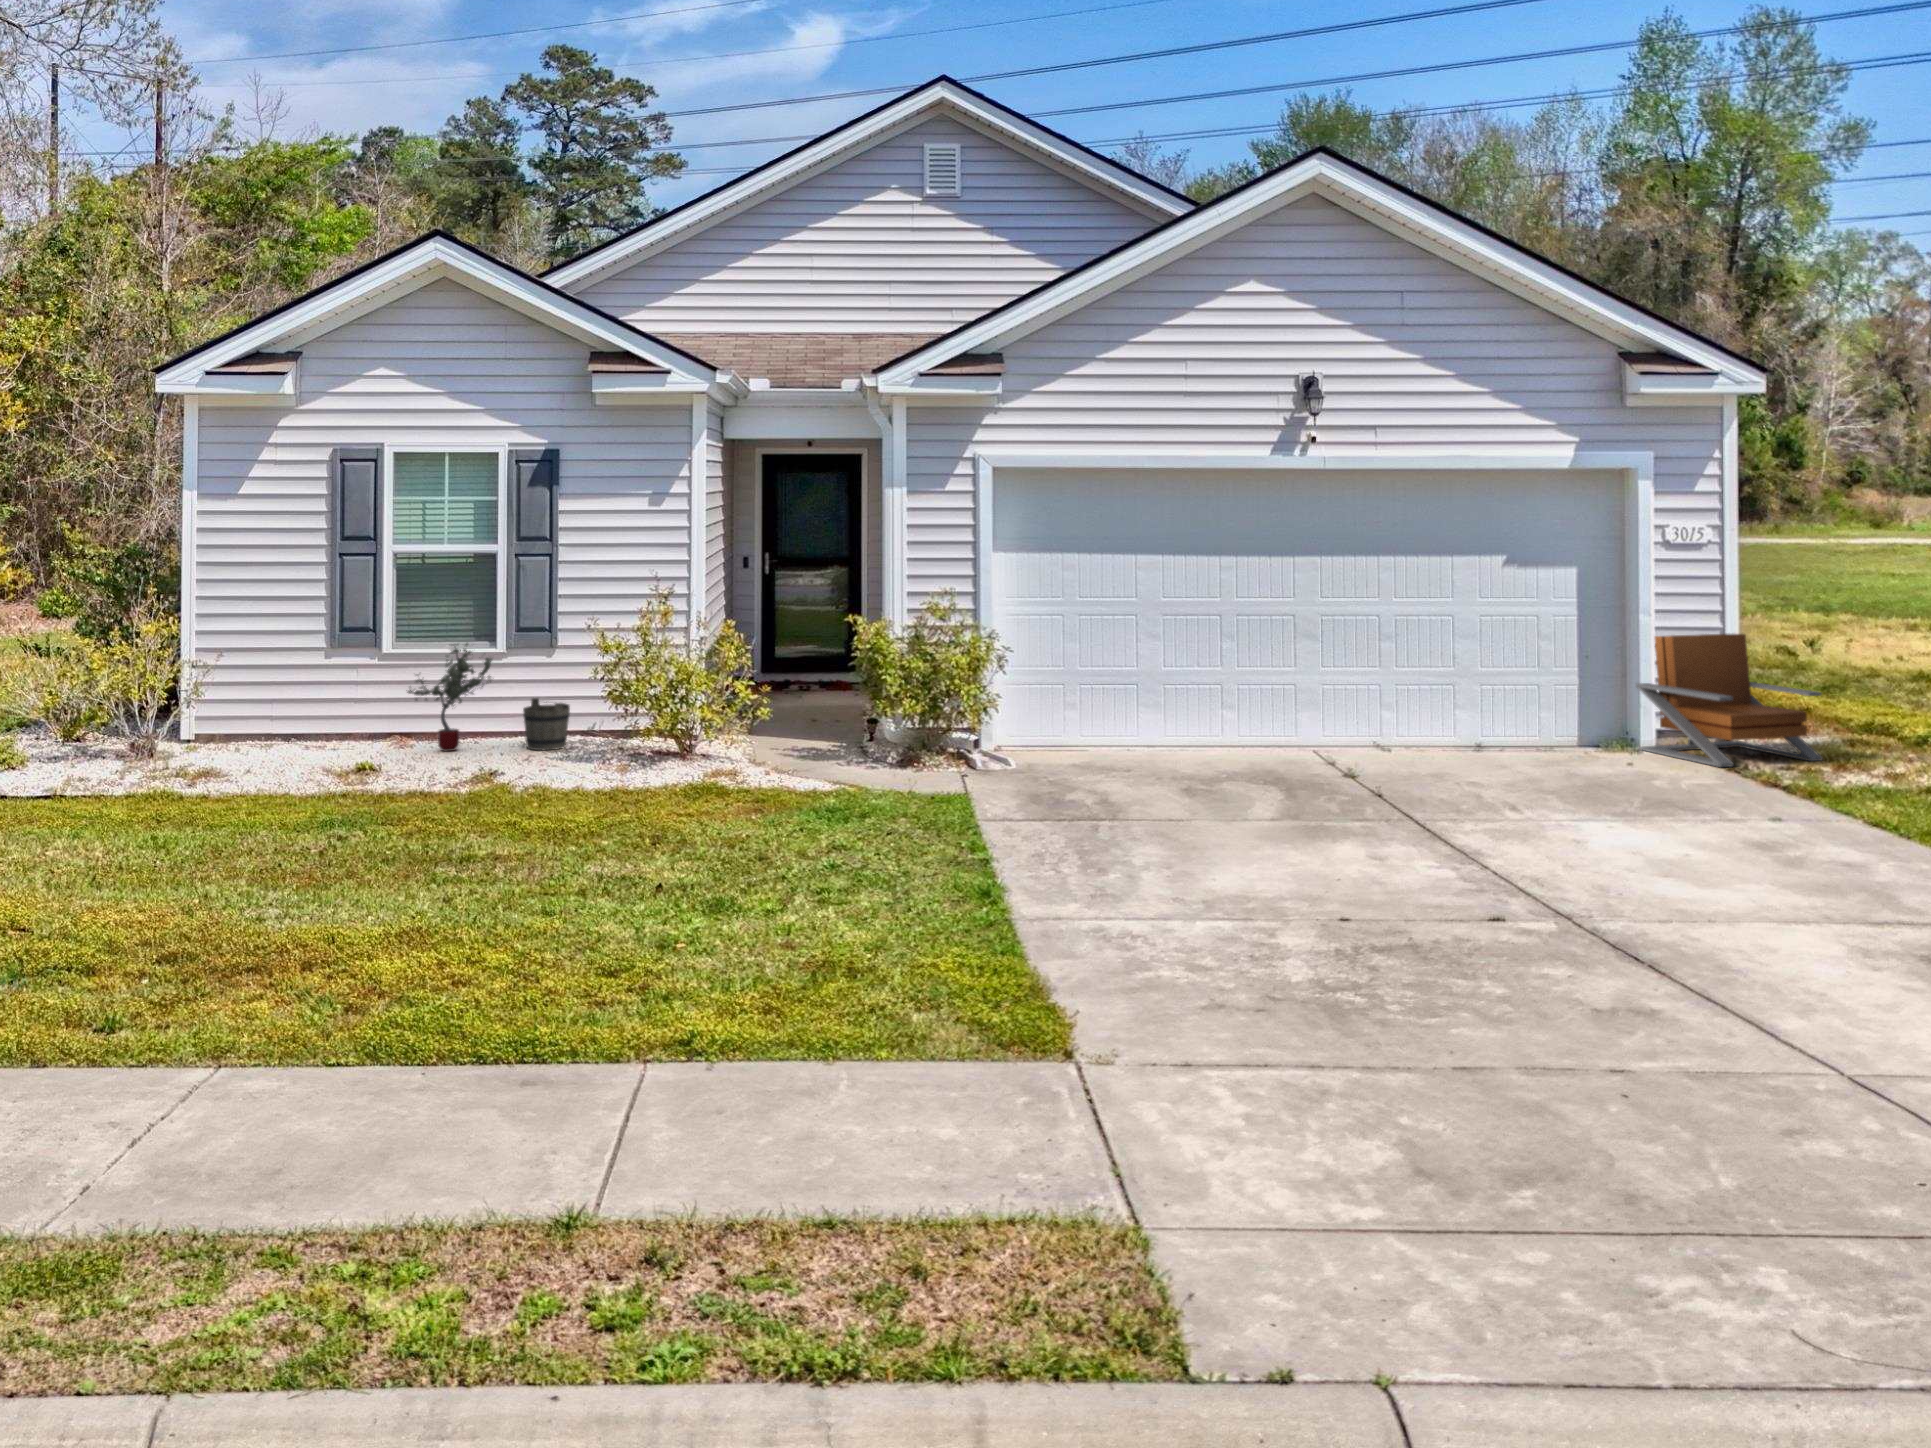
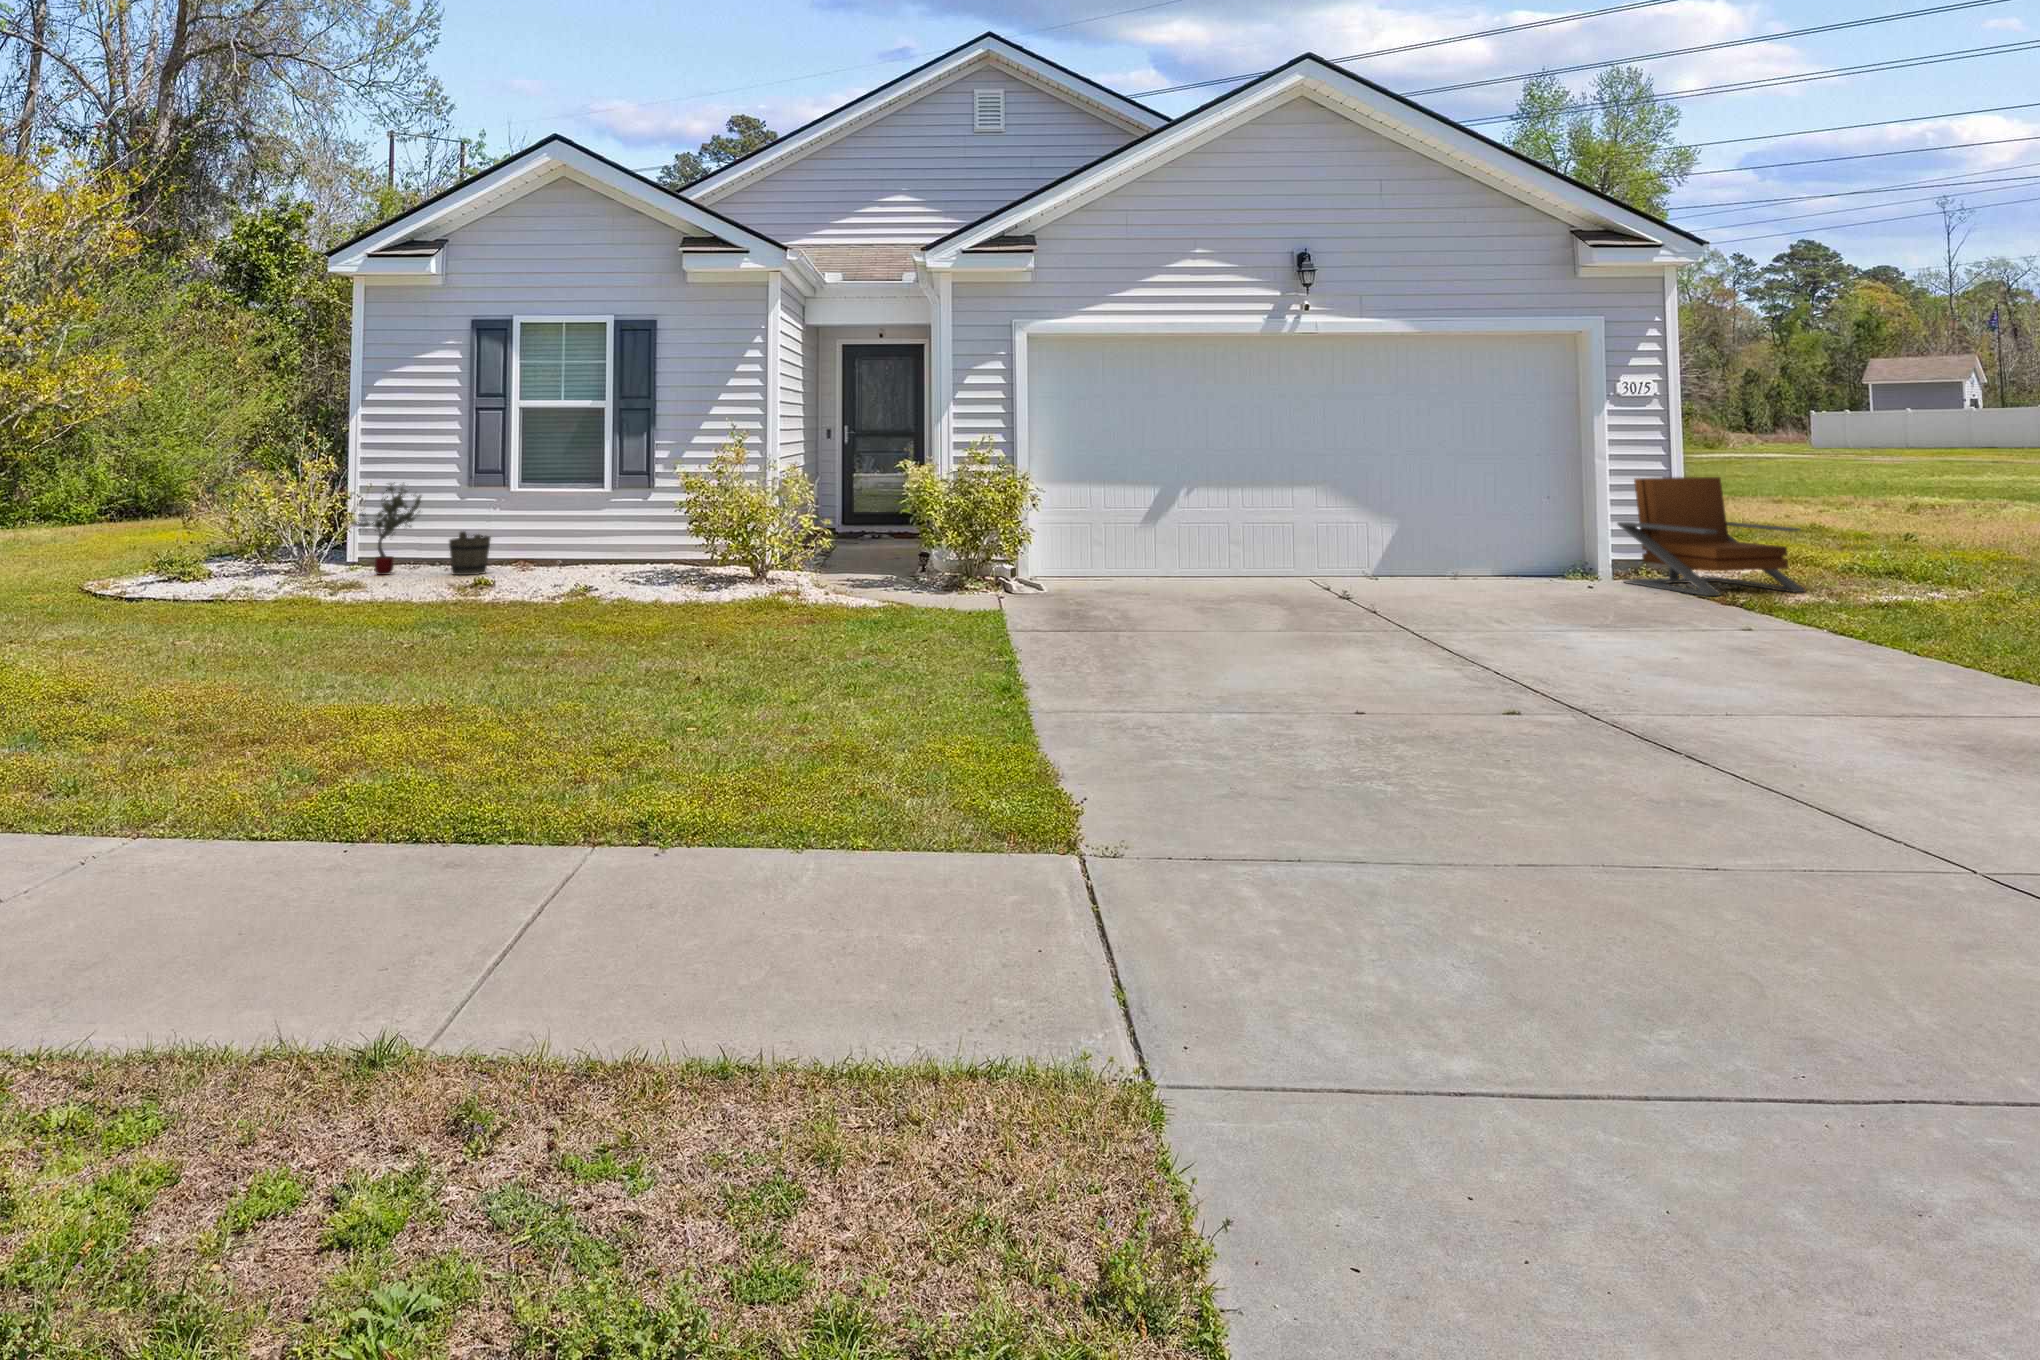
potted tree: present [407,643,492,751] -> present [353,484,421,575]
bucket: present [523,698,570,750] -> present [449,531,491,575]

